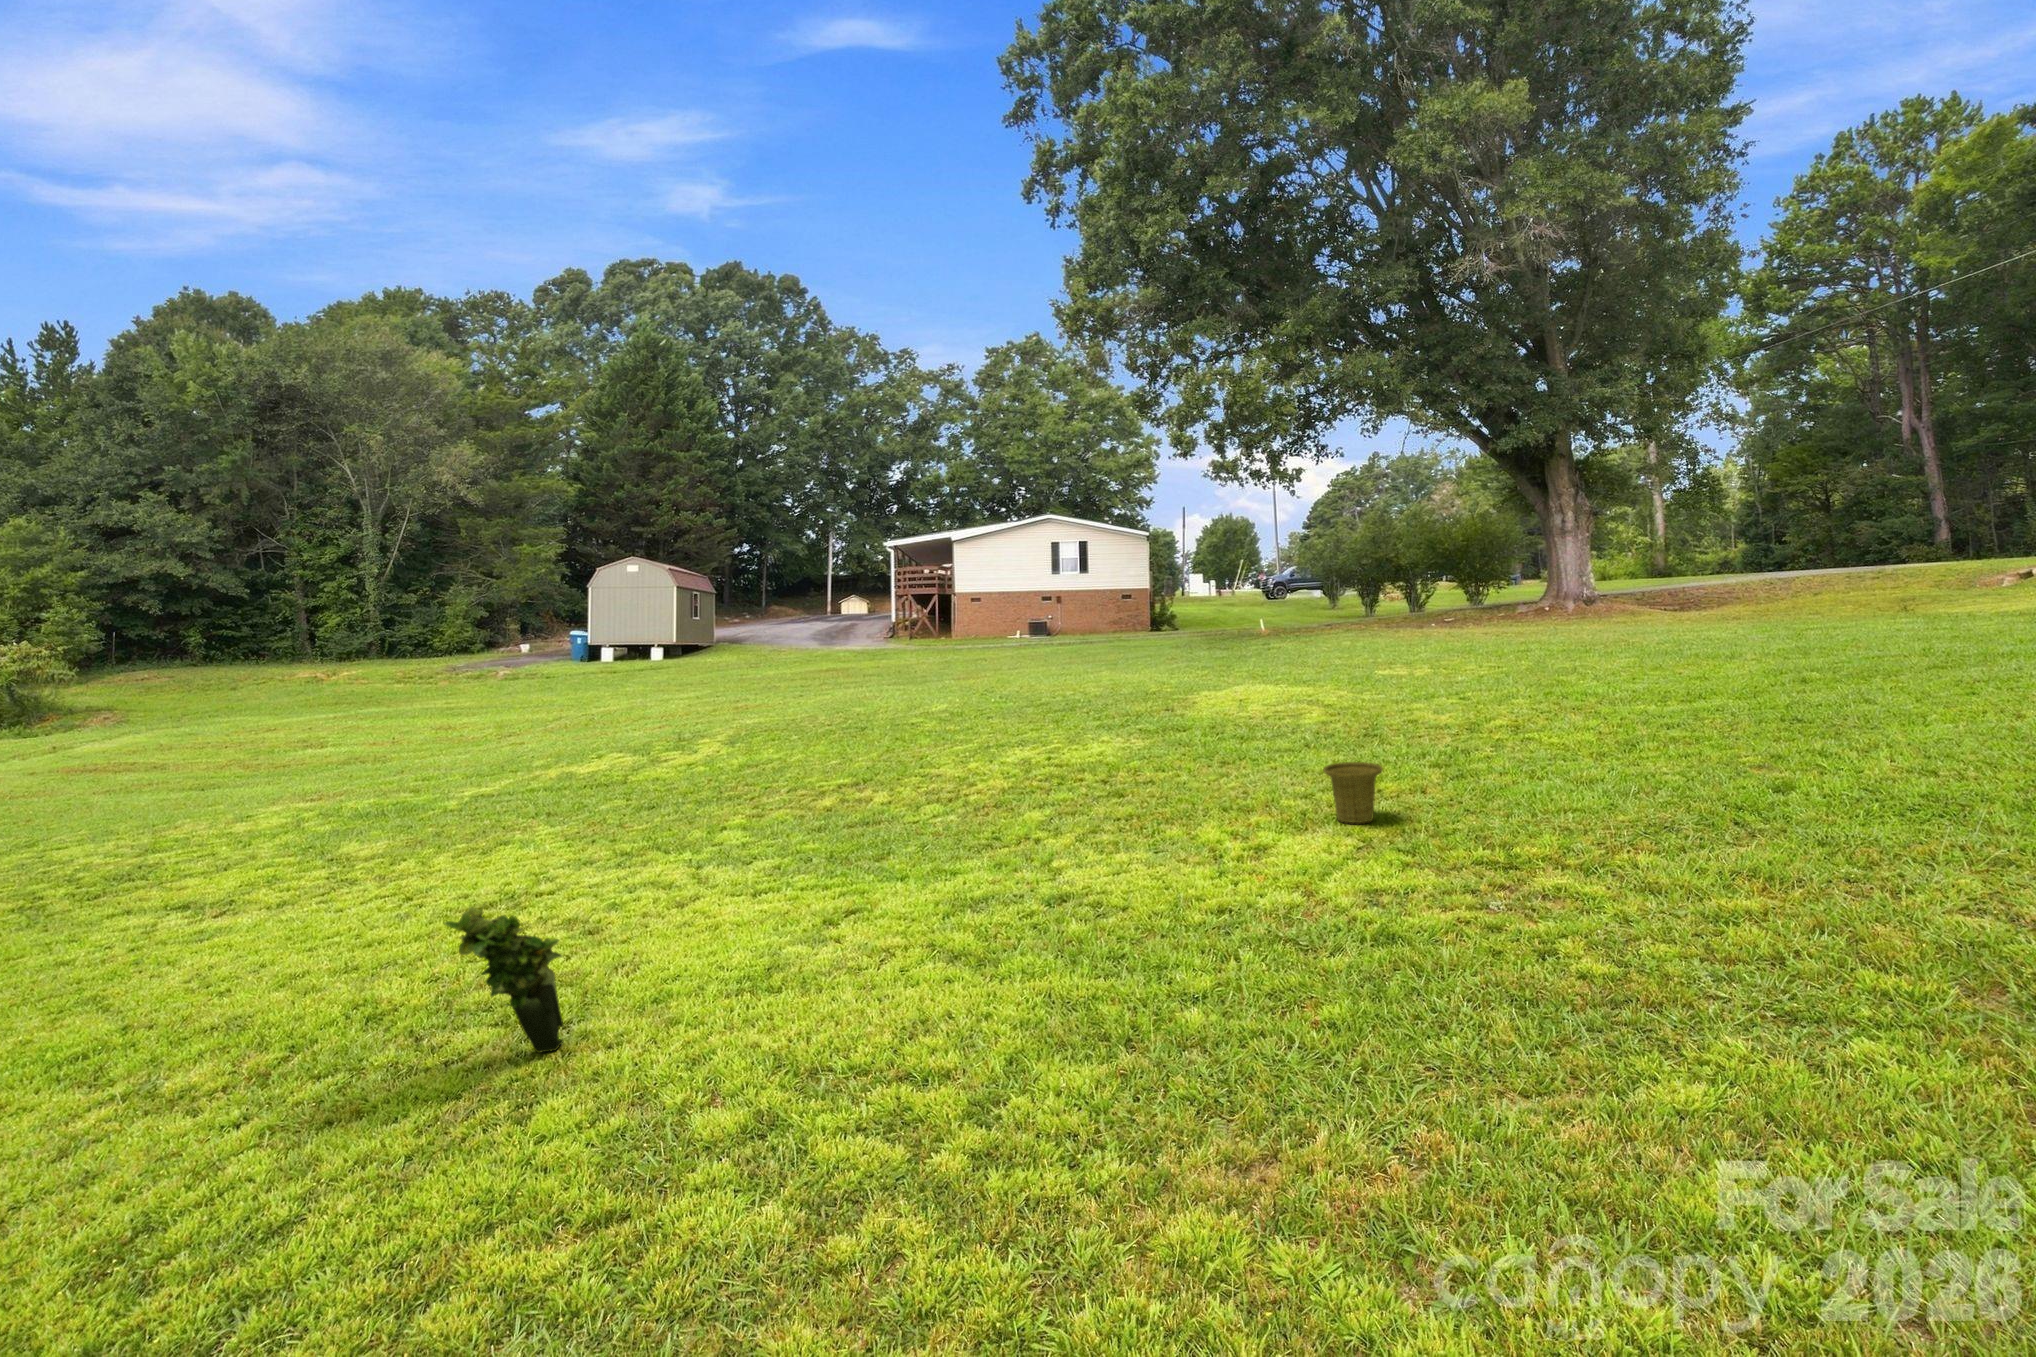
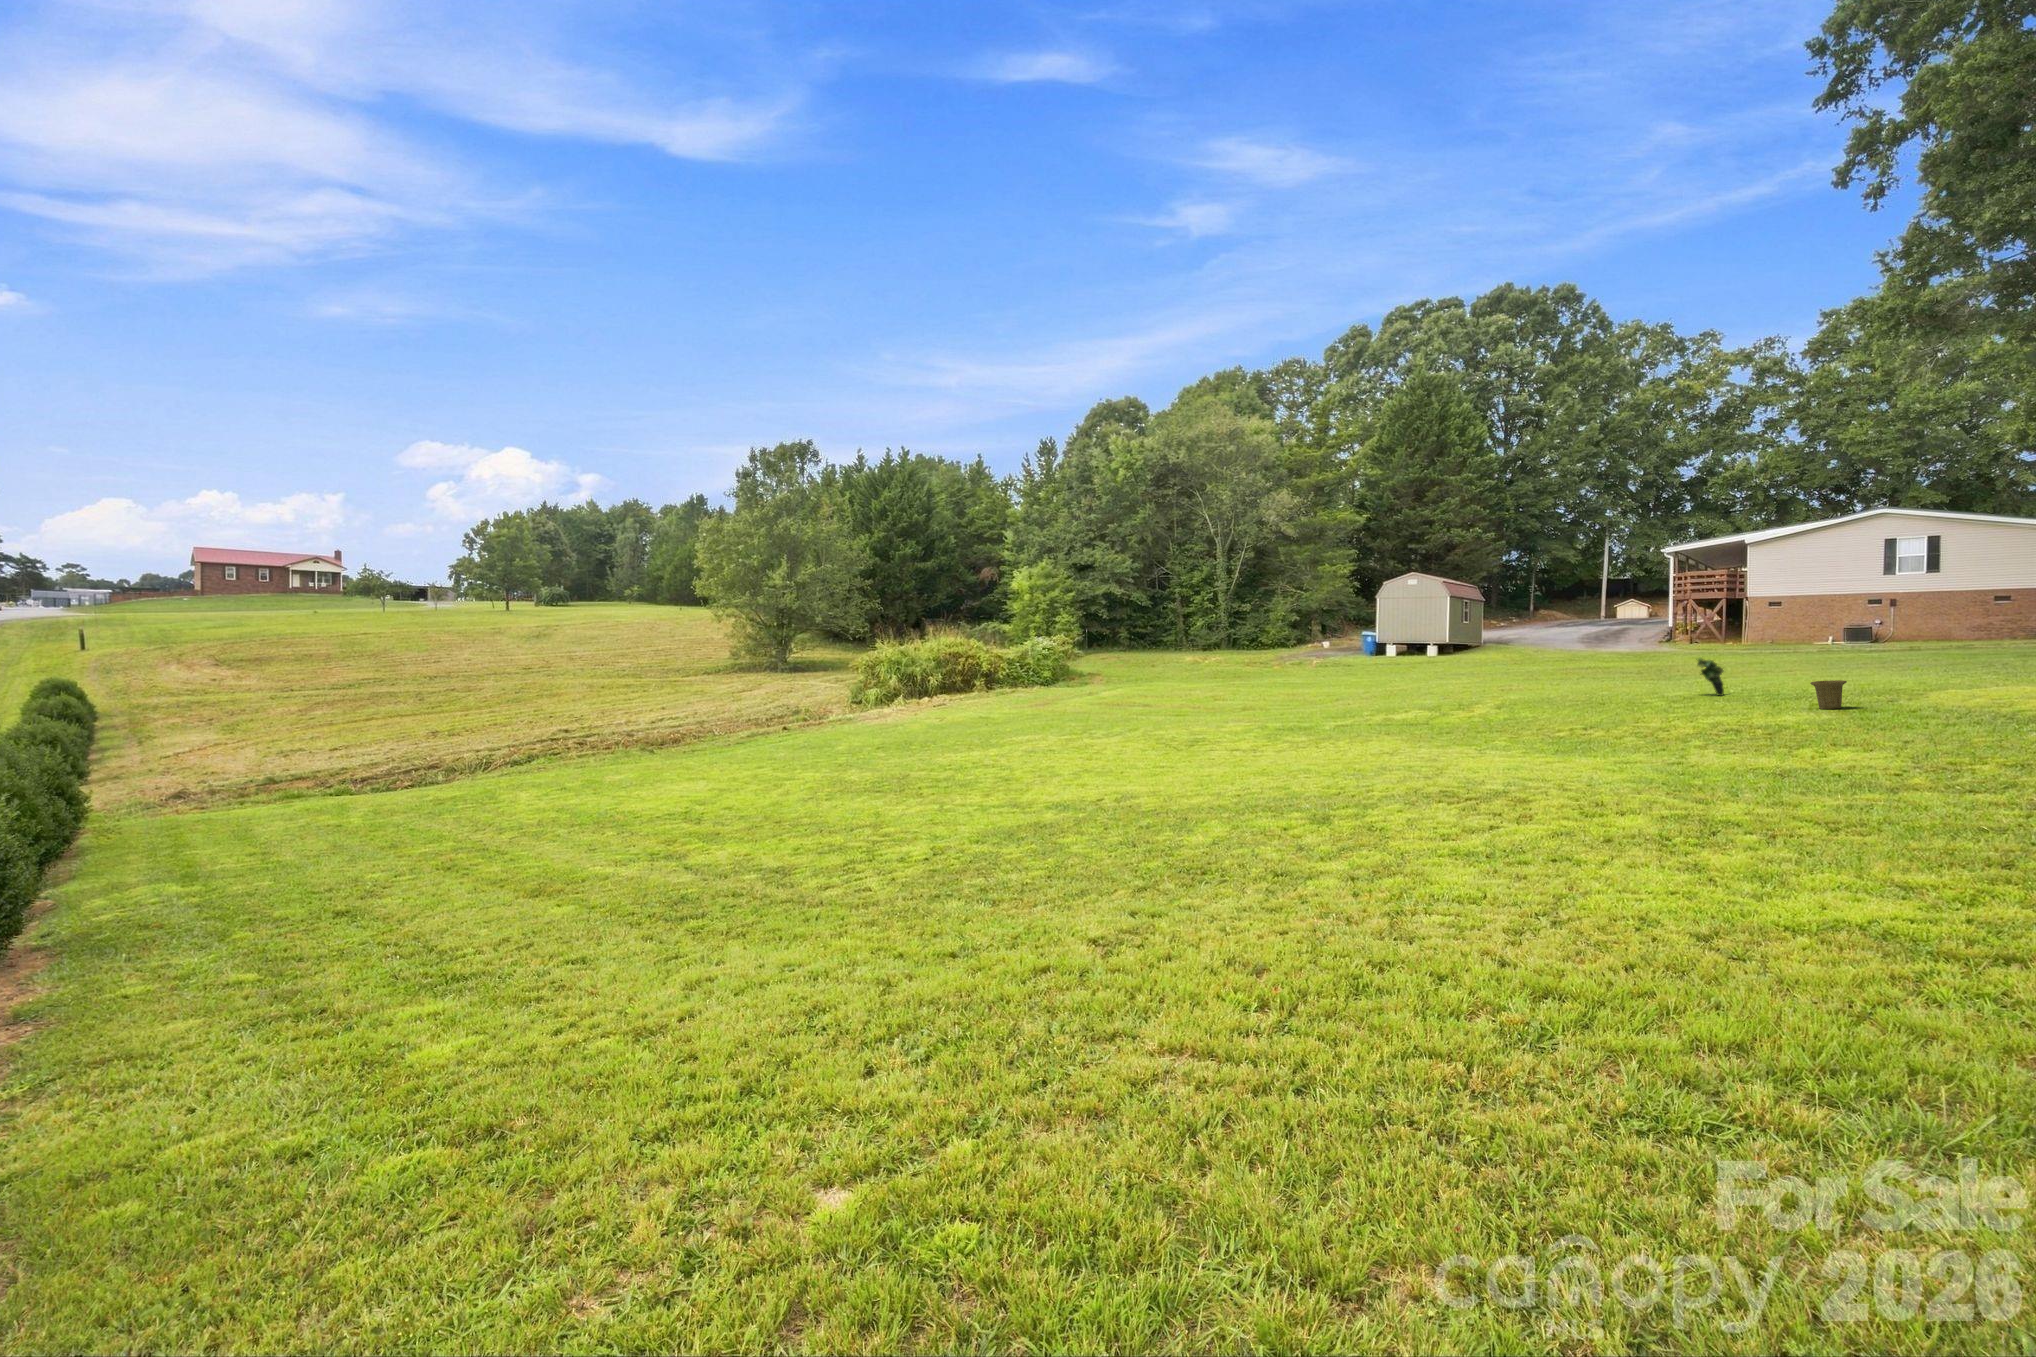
potted plant: present [445,904,564,1053] -> present [1696,657,1724,696]

